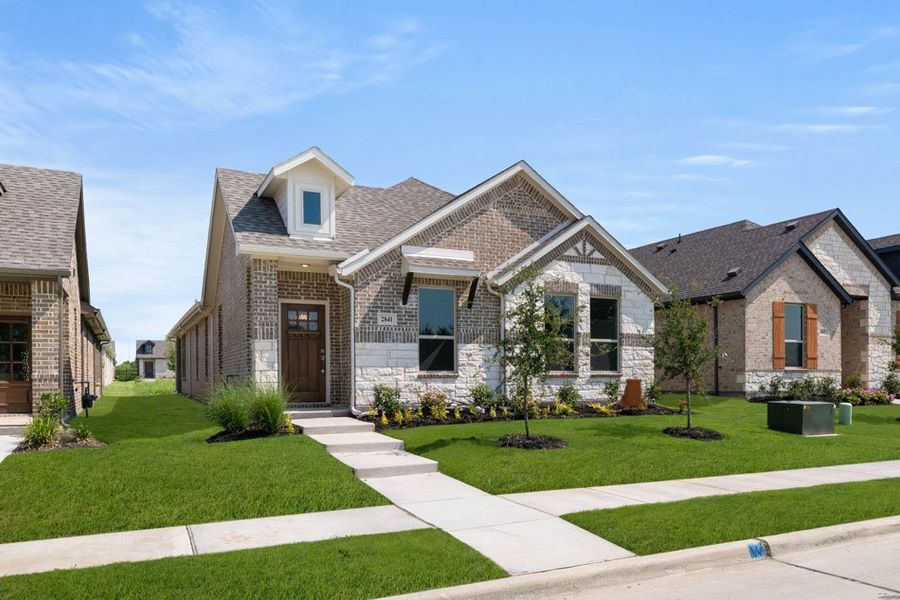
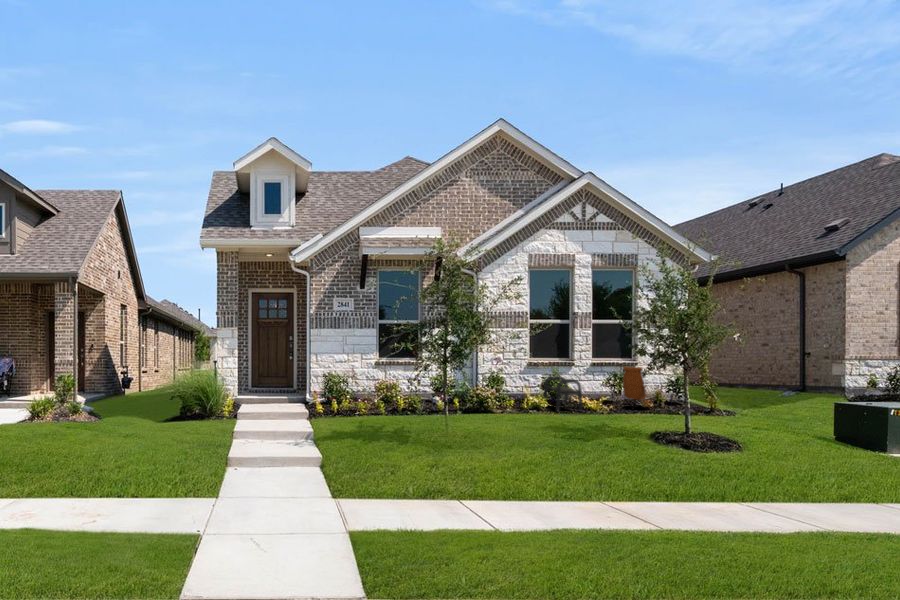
bench: none [561,387,604,418] -> present [543,376,582,412]

